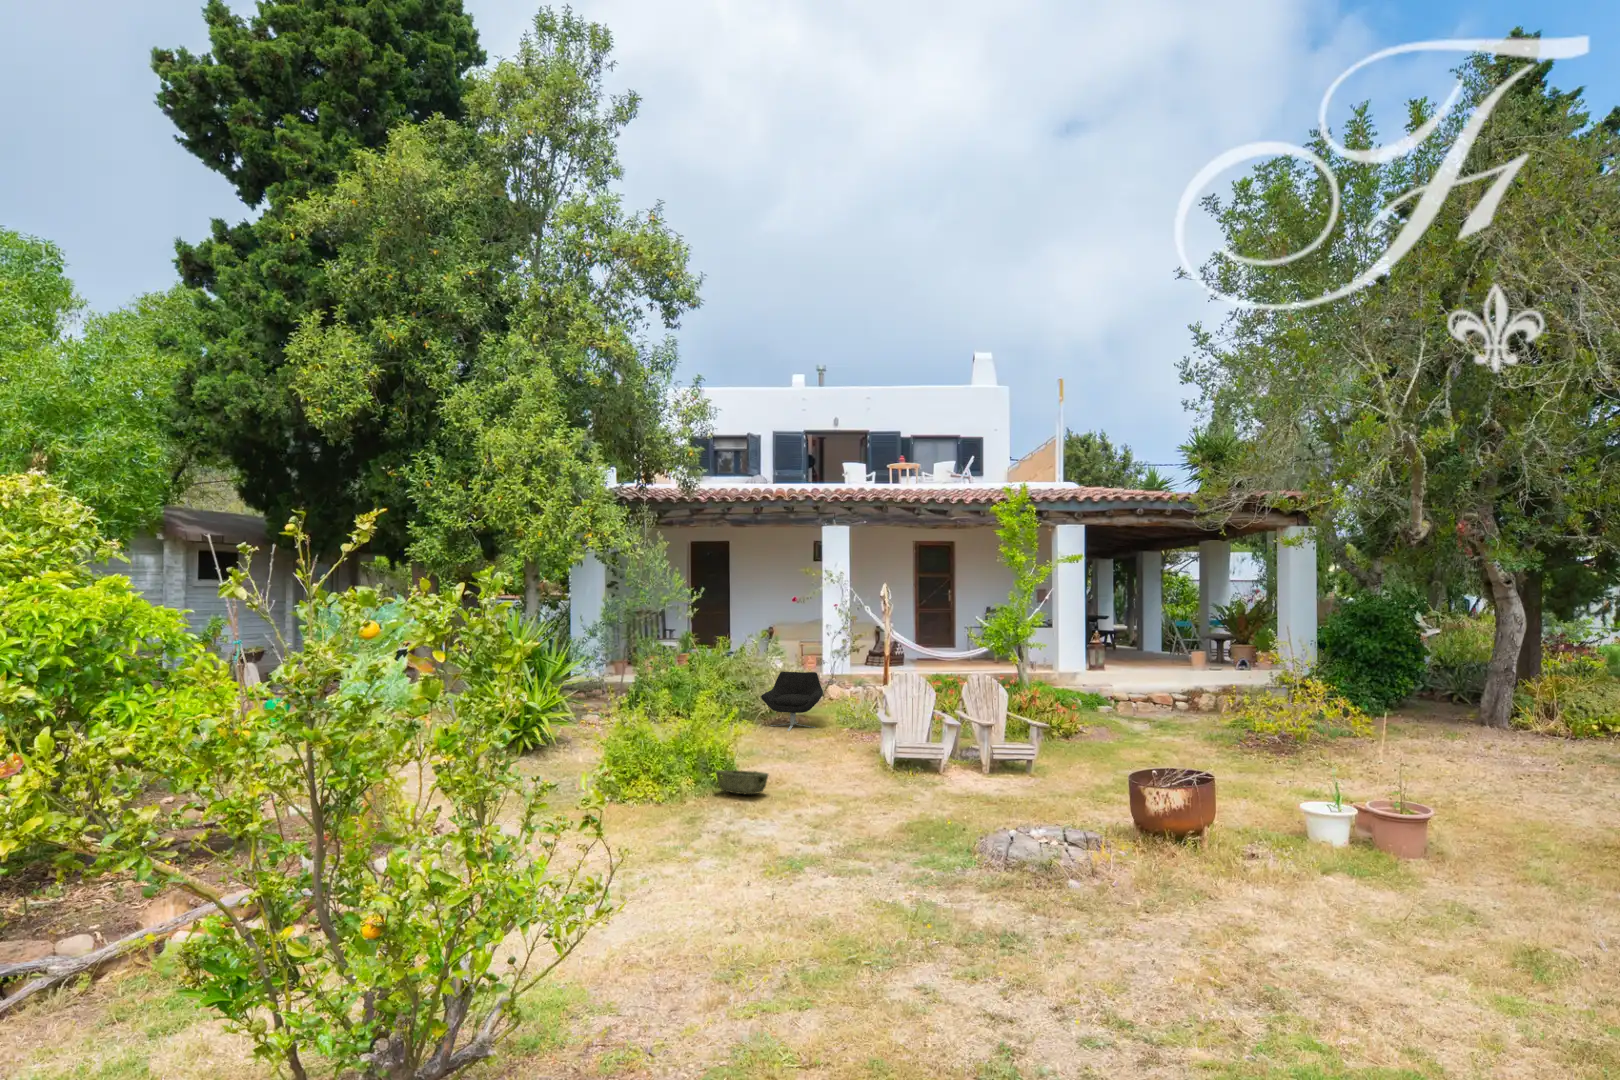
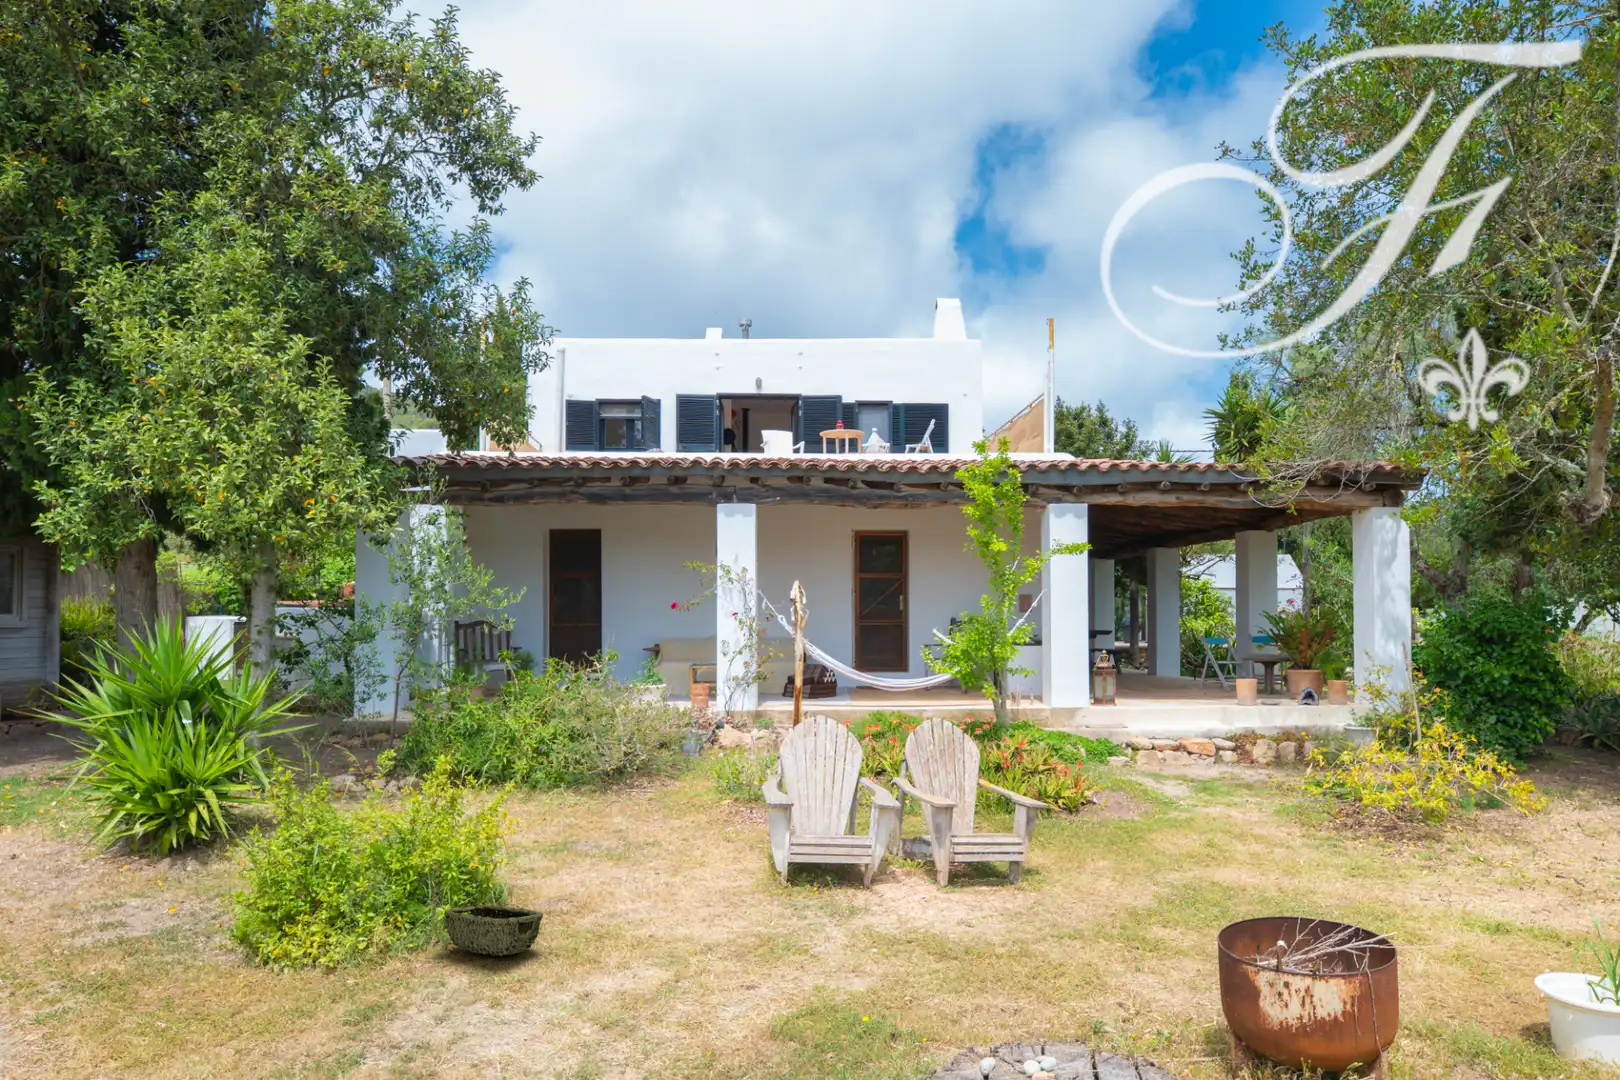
lounge chair: present [761,672,823,731] -> none [601,716,701,810]

